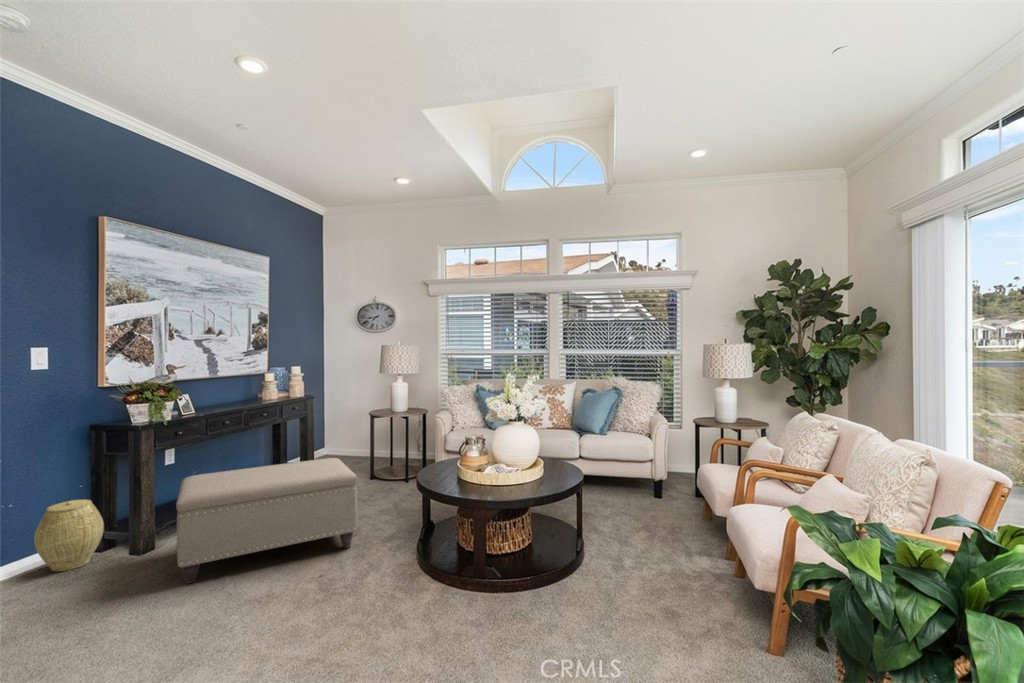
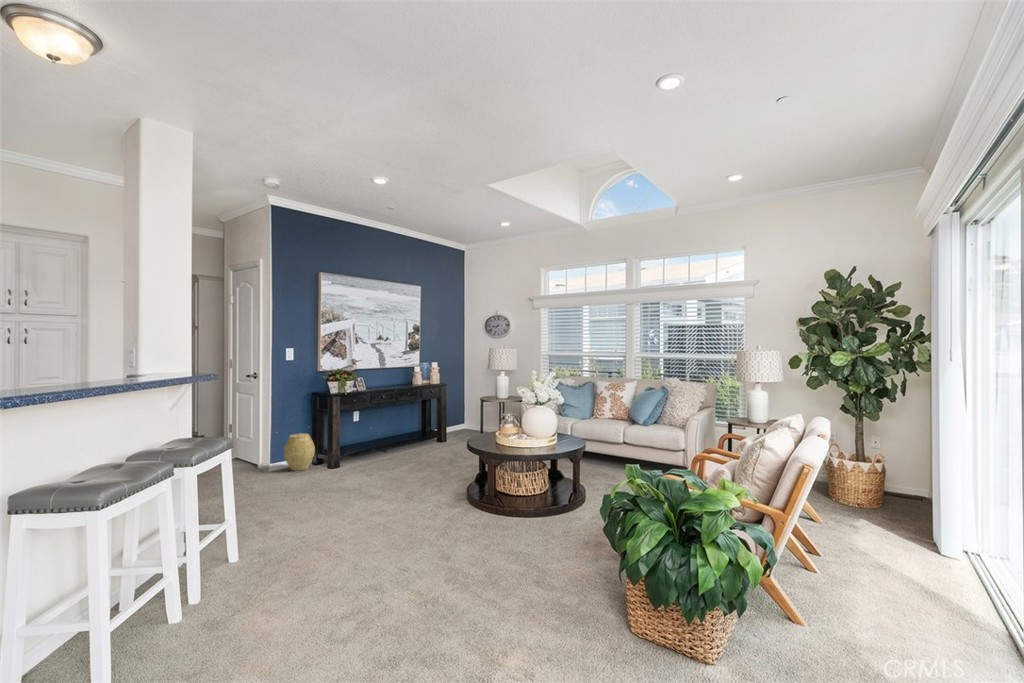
ottoman: present [176,458,357,584] -> none [339,424,441,485]

